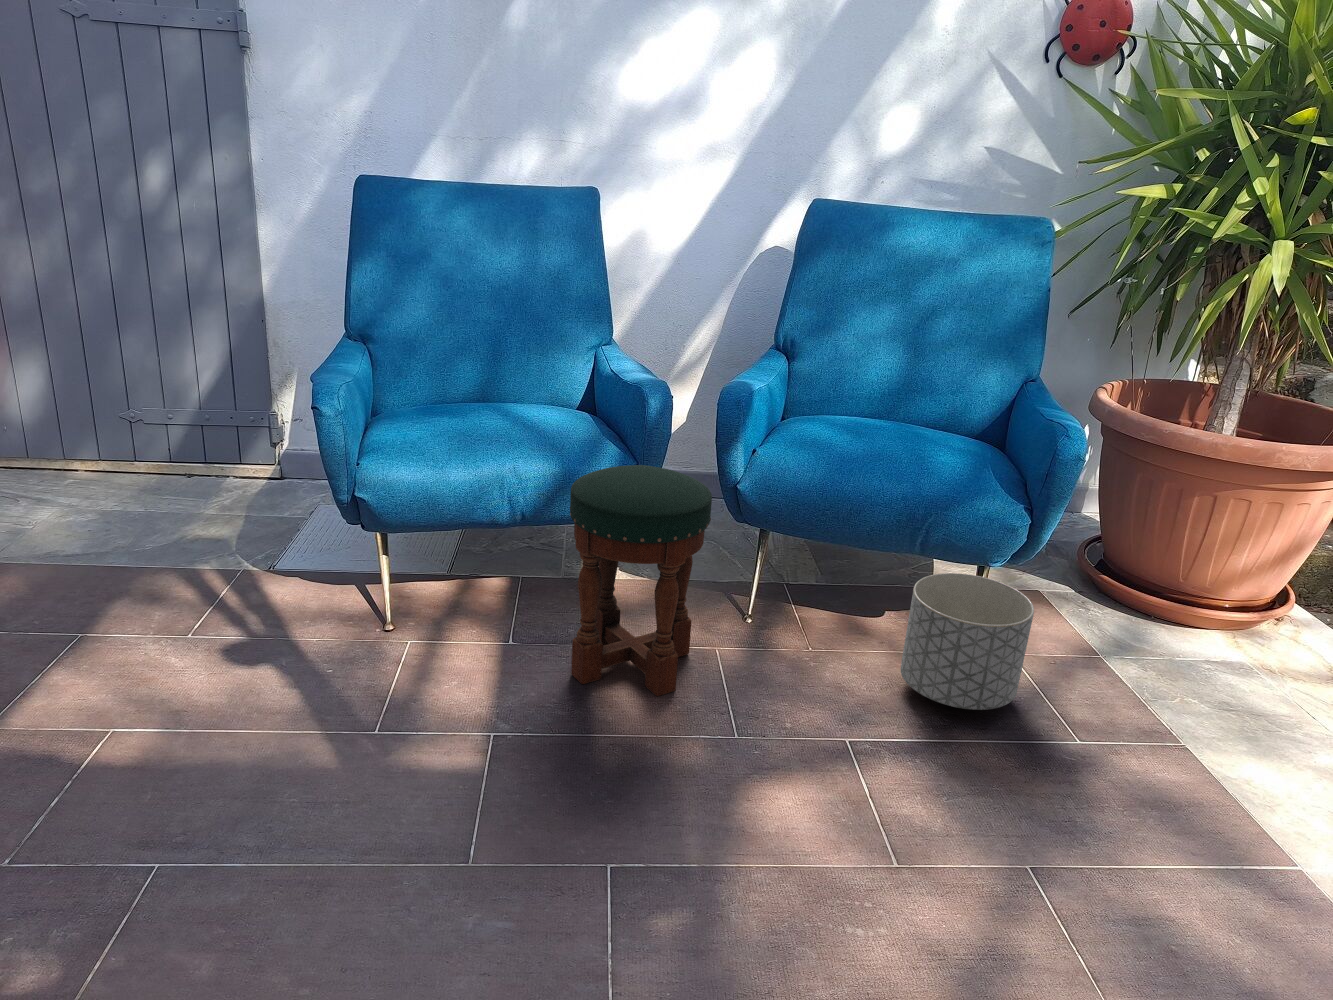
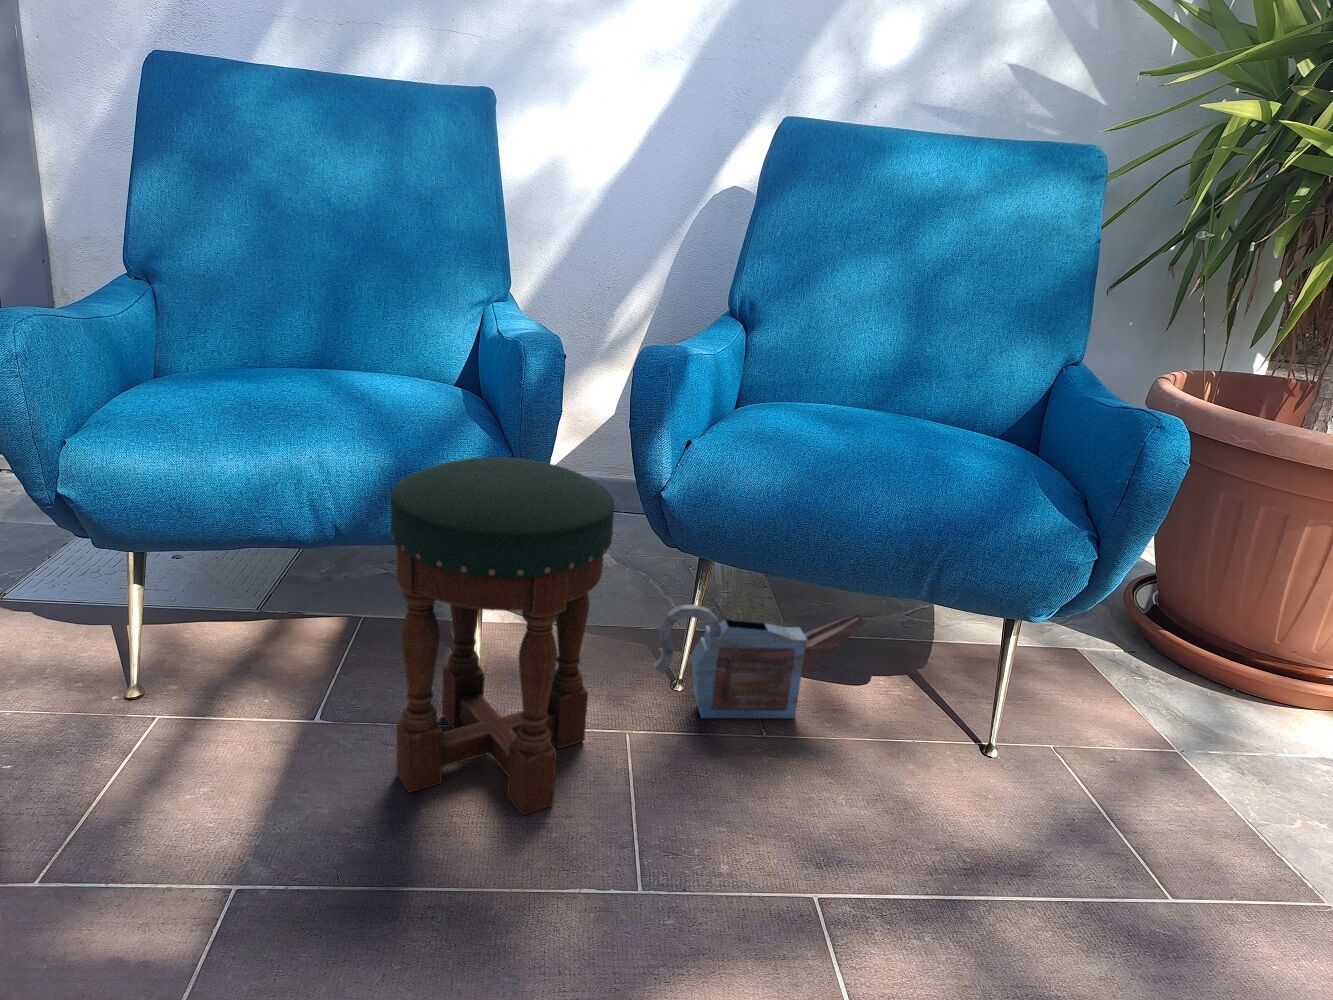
watering can: none [732,561,880,639] -> present [654,605,866,718]
planter: present [900,573,1034,710] -> none [898,630,1108,849]

